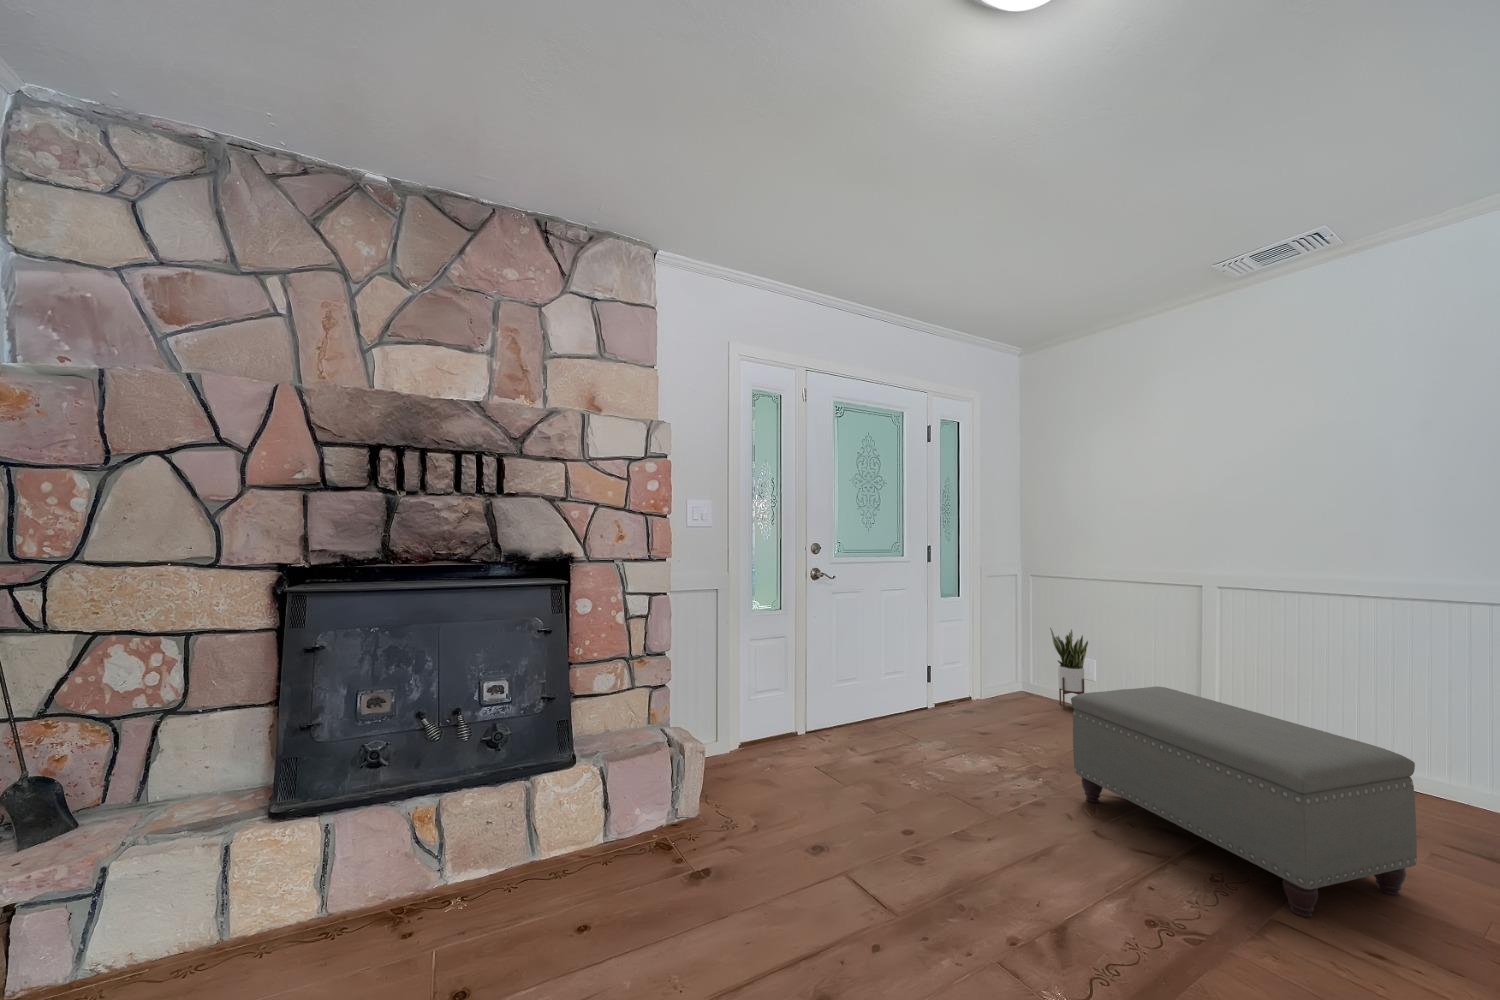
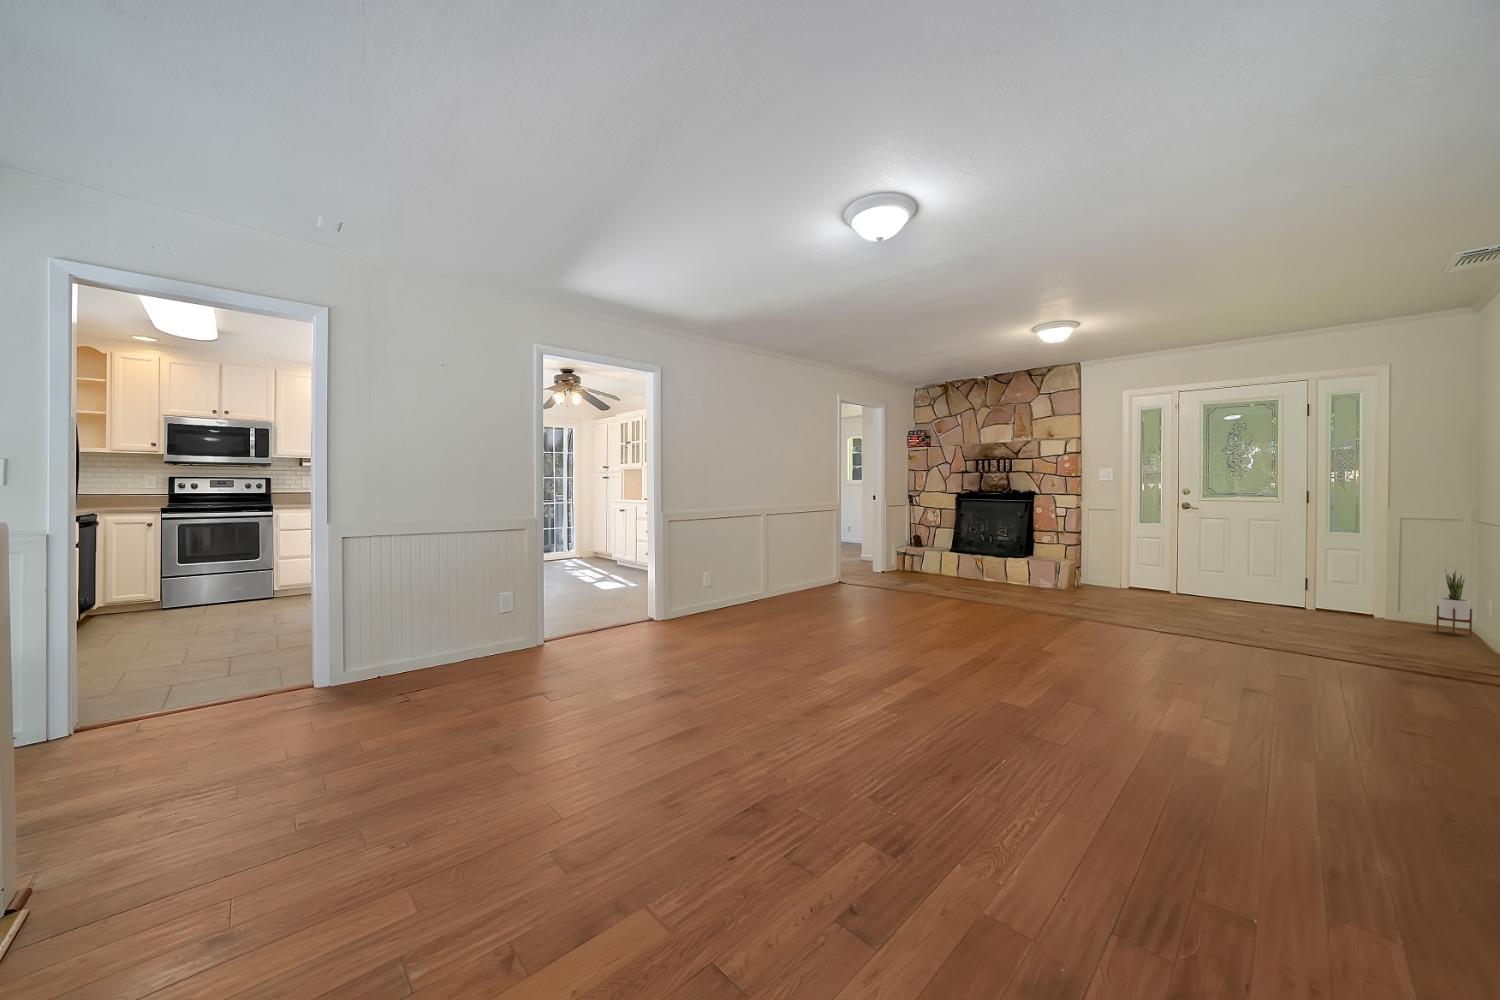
ottoman: present [1071,686,1417,917] -> none [1170,568,1308,648]

